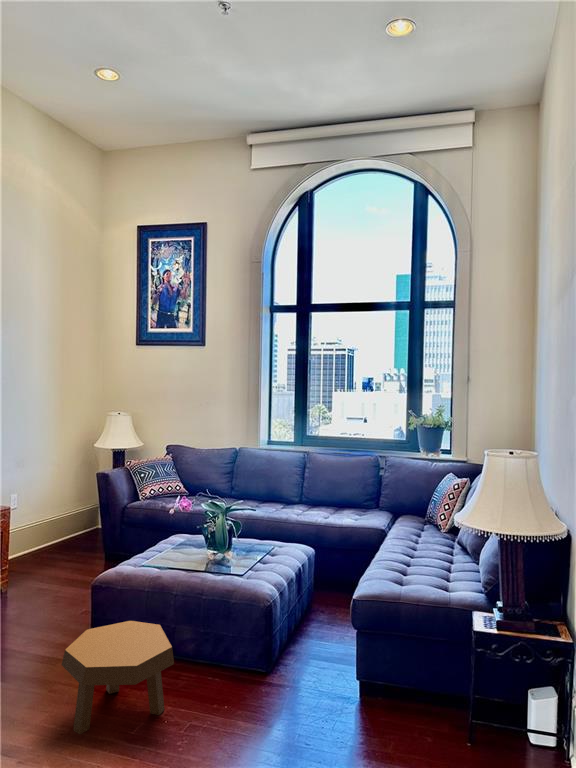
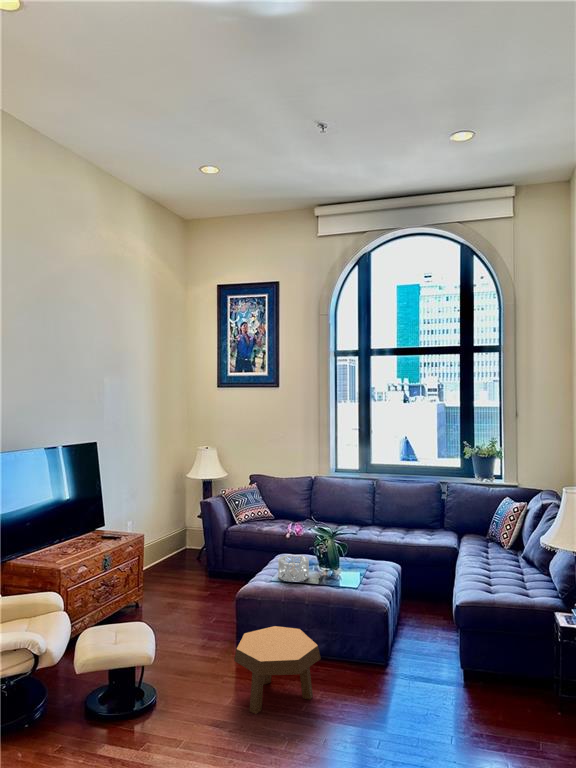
decorative bowl: none [156,534,194,566] -> present [278,555,309,582]

